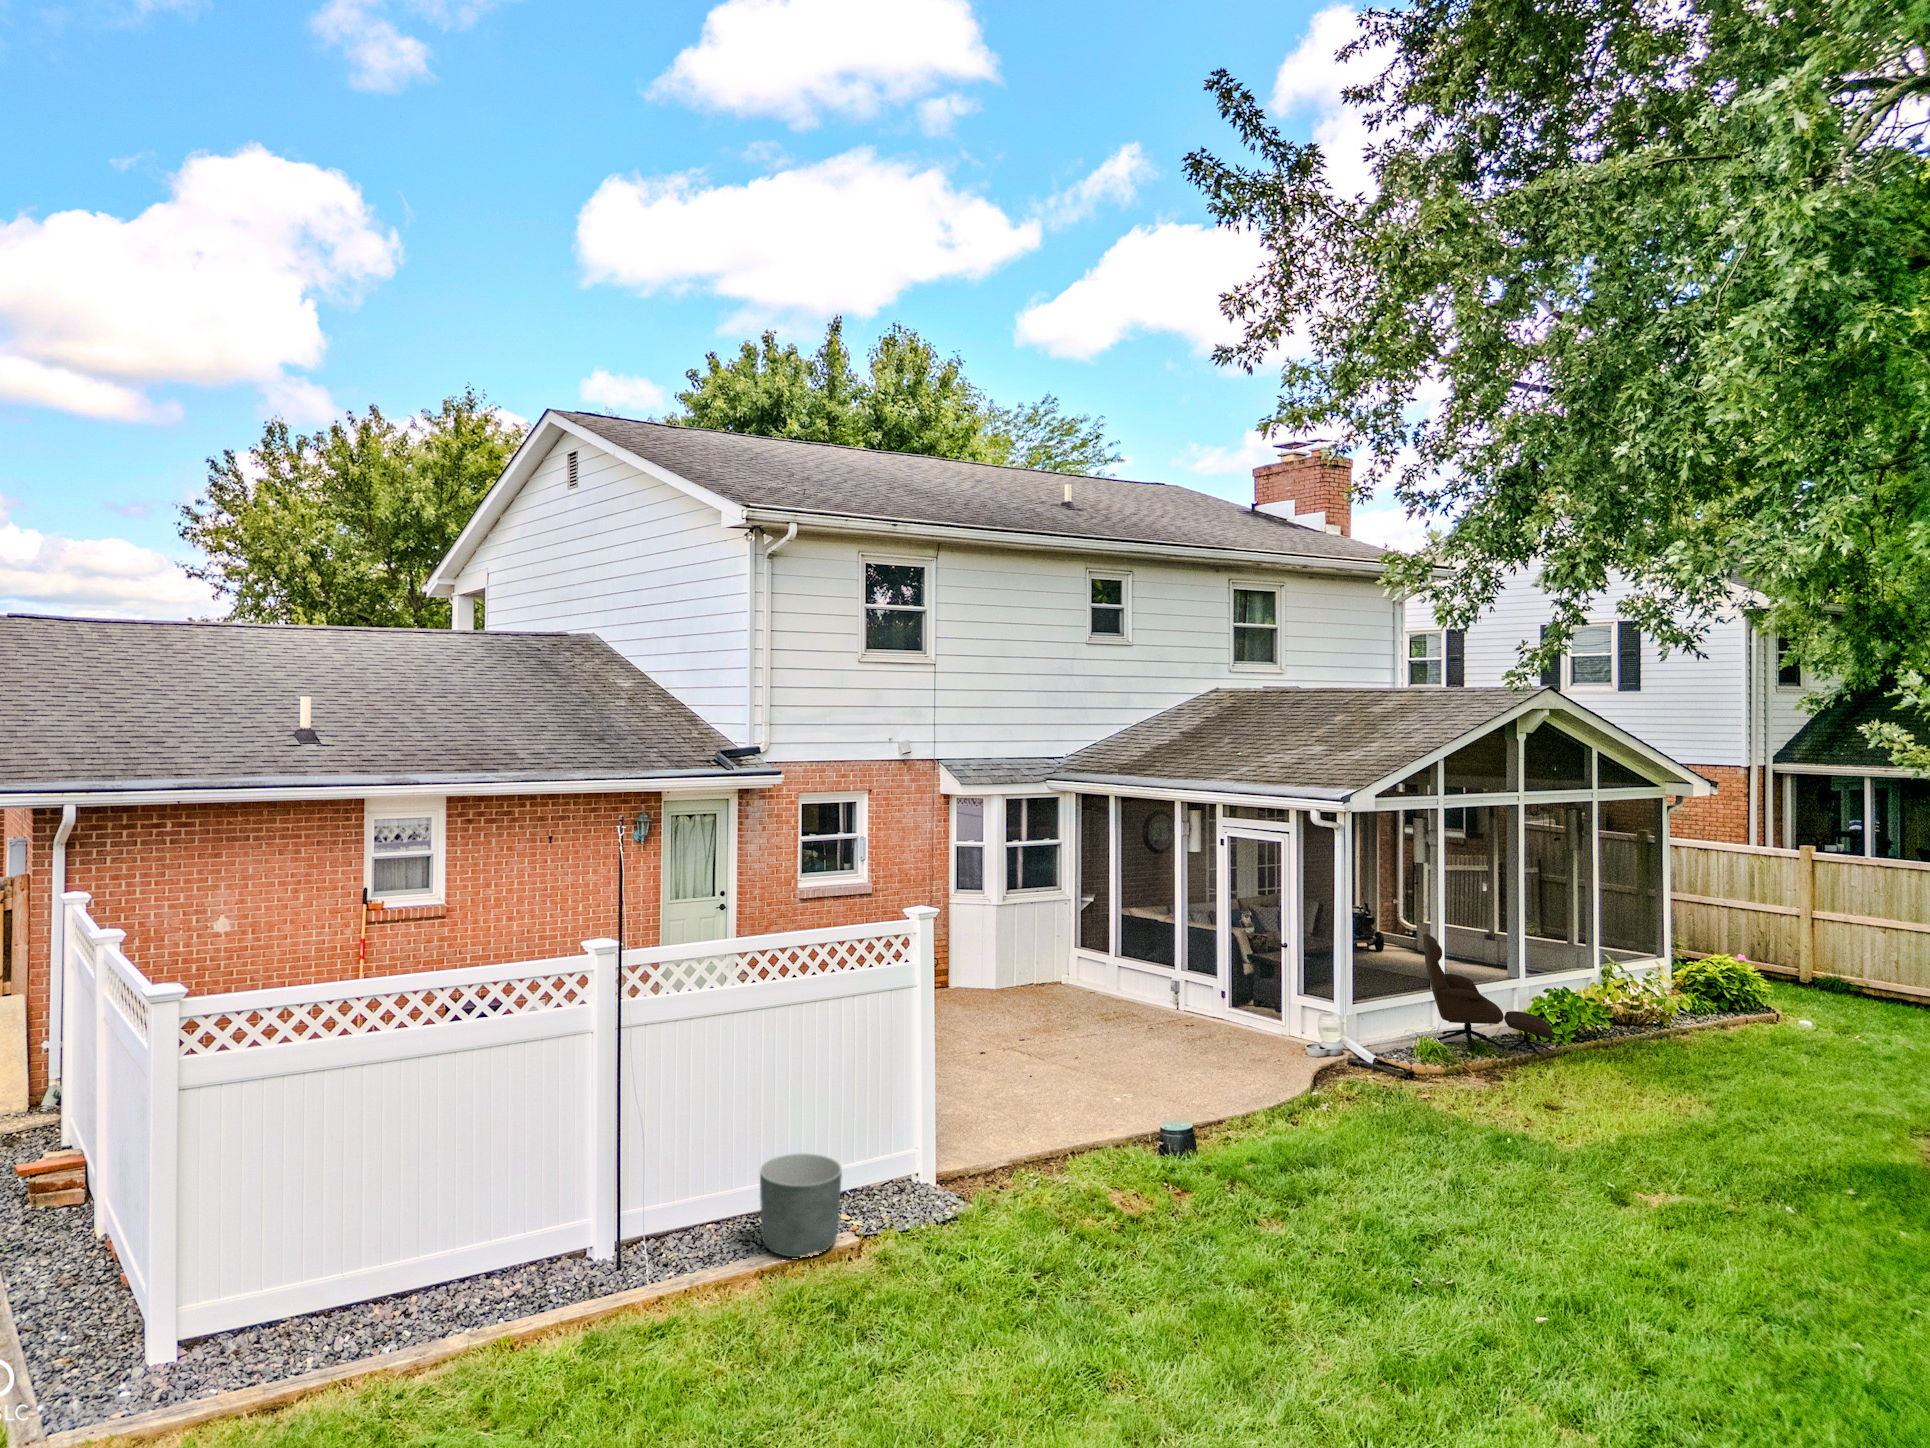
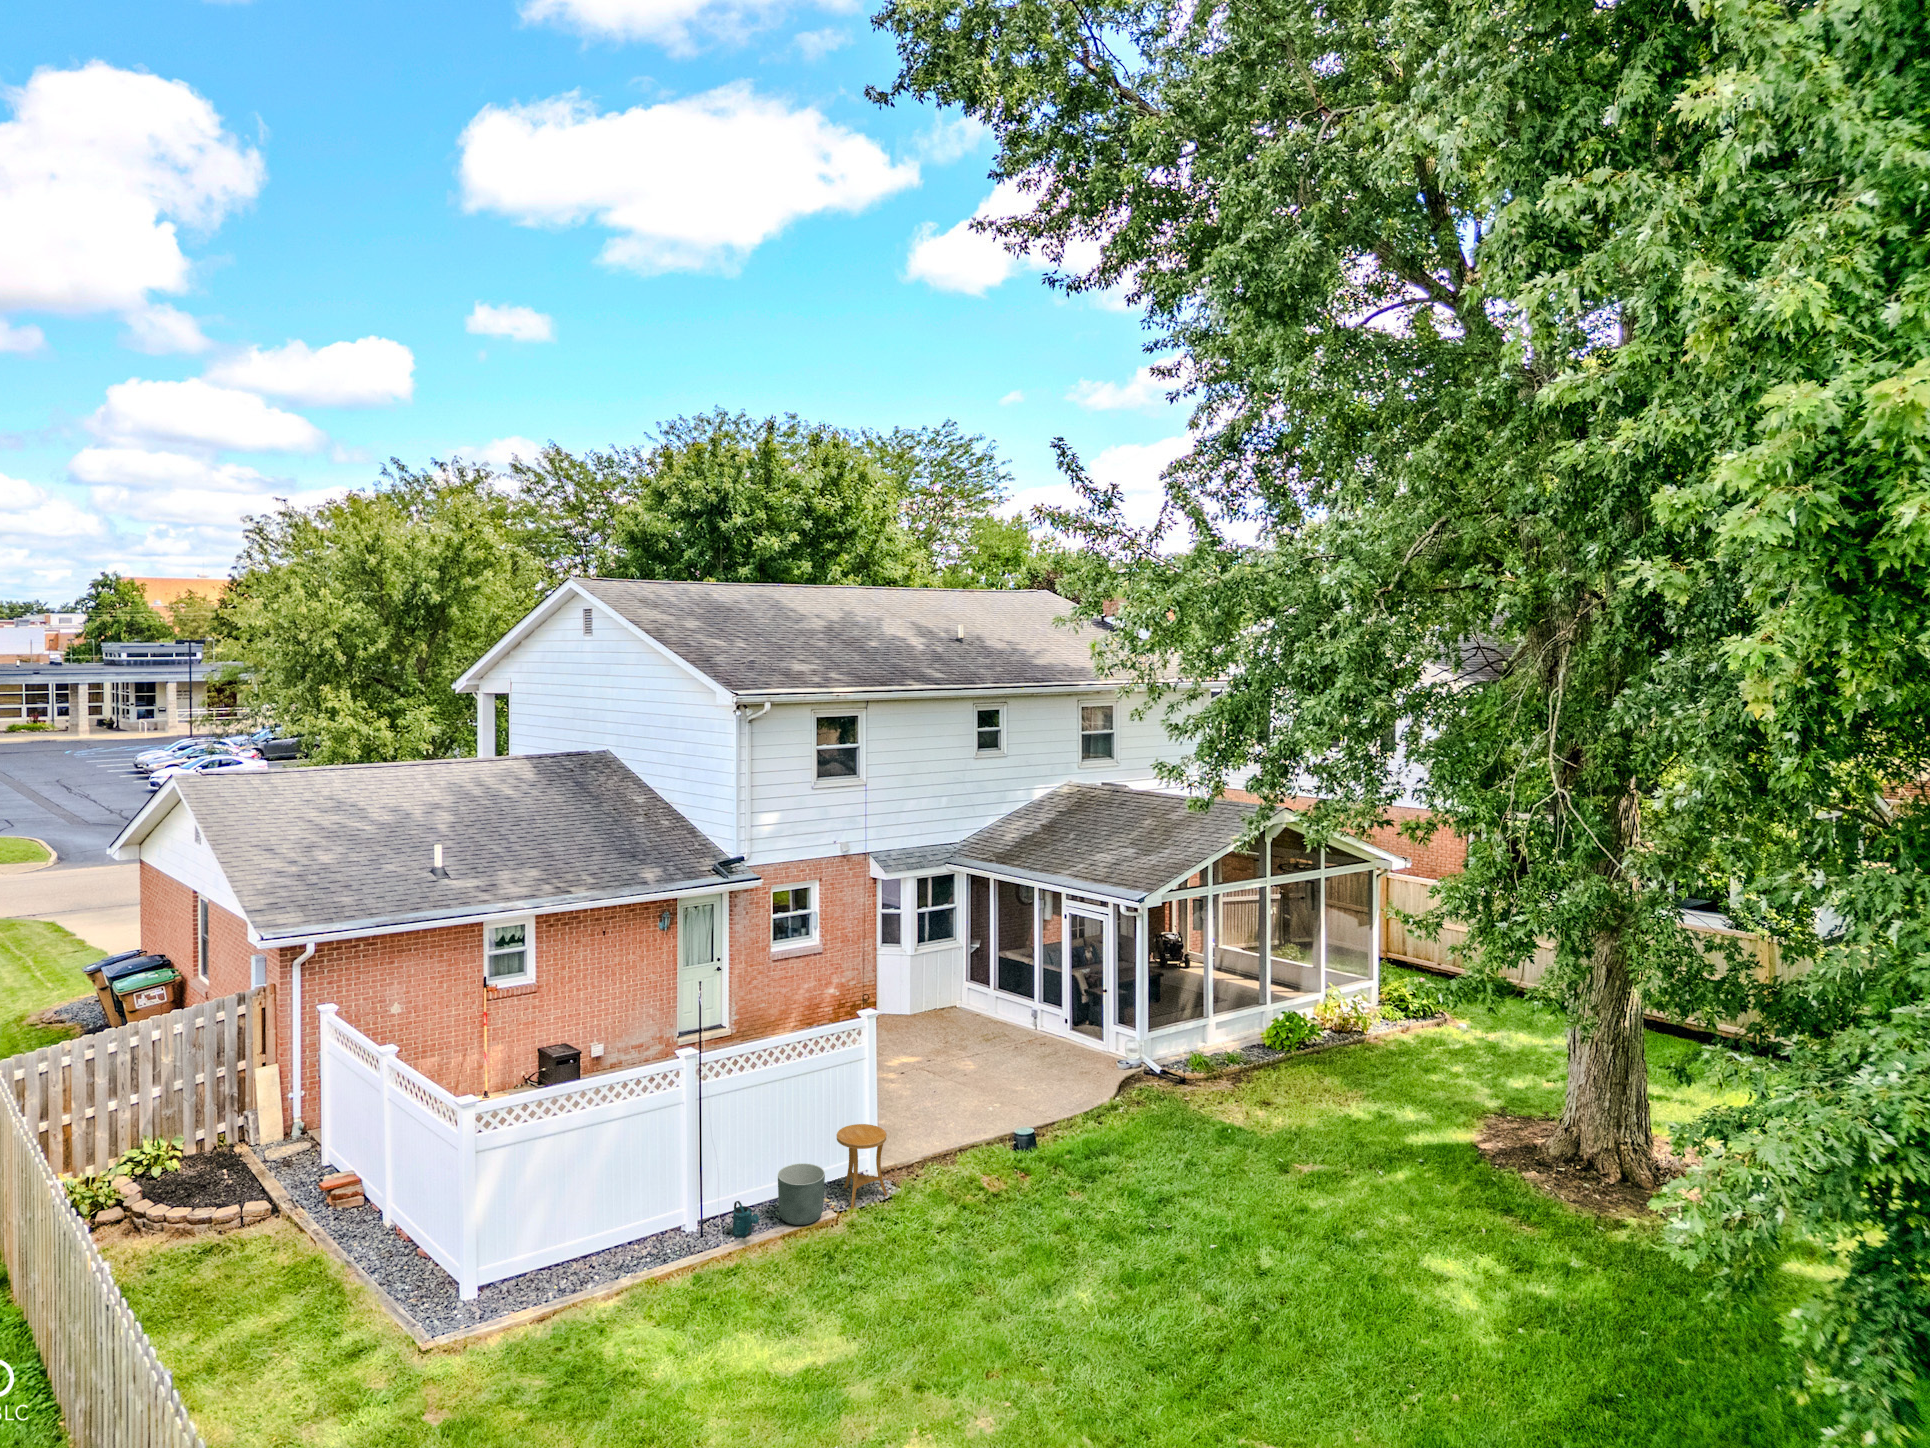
lounge chair: present [1423,934,1553,1055] -> none [1197,979,1276,1062]
side table: none [865,1096,953,1236] -> present [837,1124,888,1209]
watering can: none [676,1210,719,1273] -> present [733,1201,759,1237]

